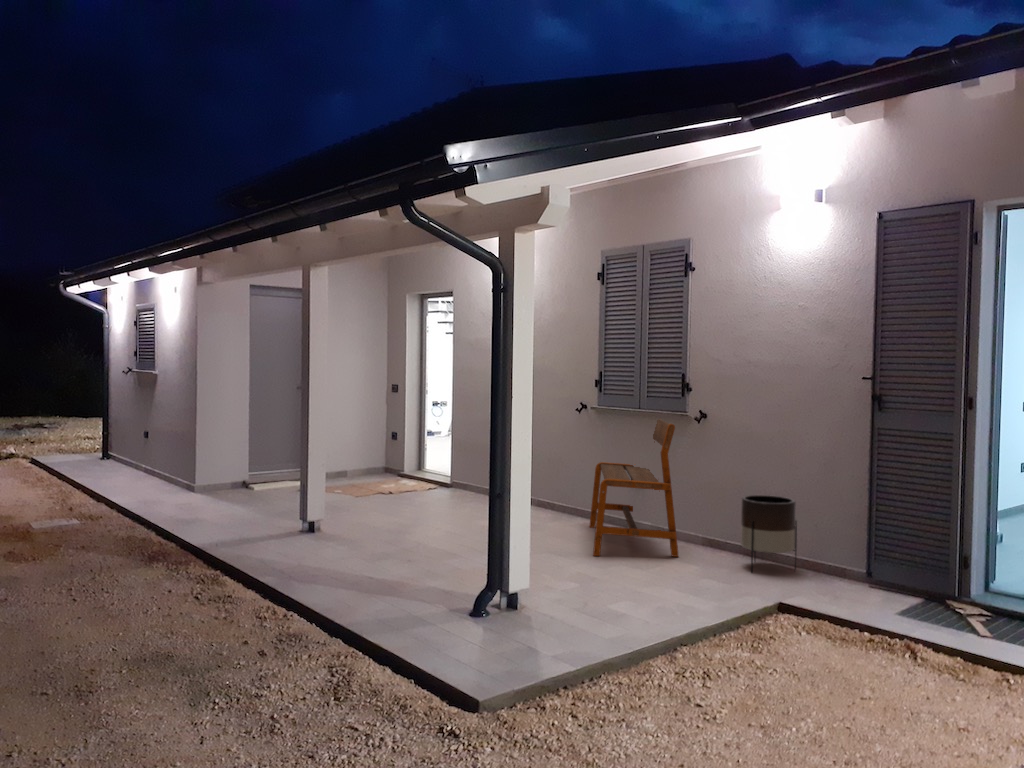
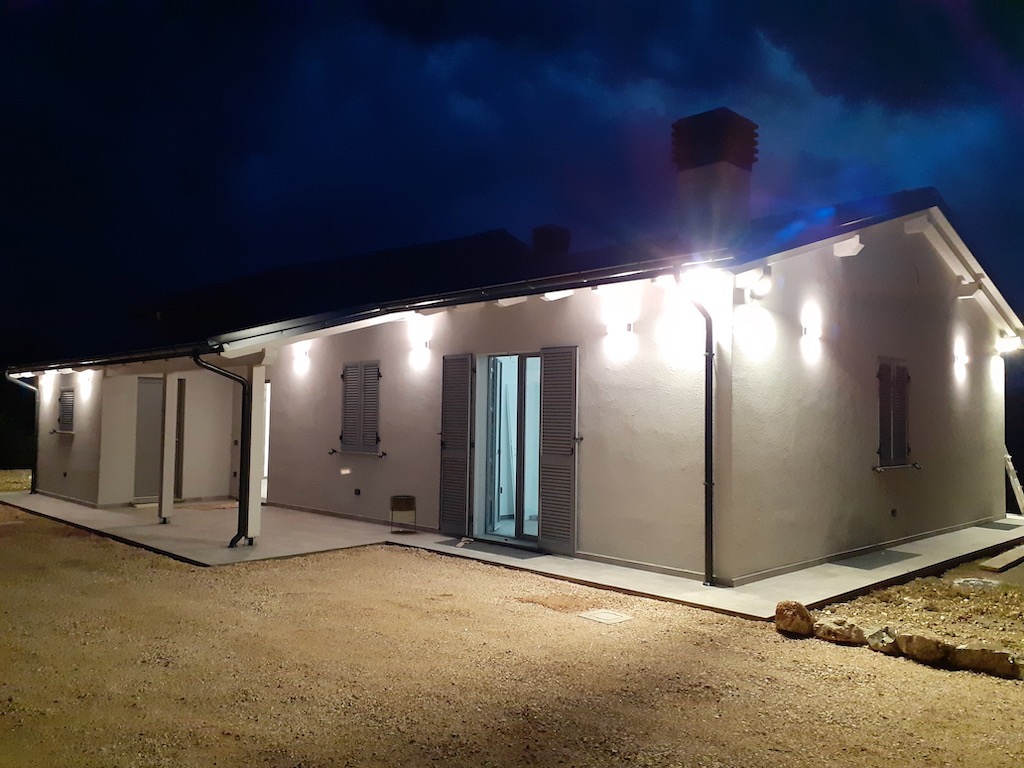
bench: present [590,419,678,557] -> none [317,456,373,529]

